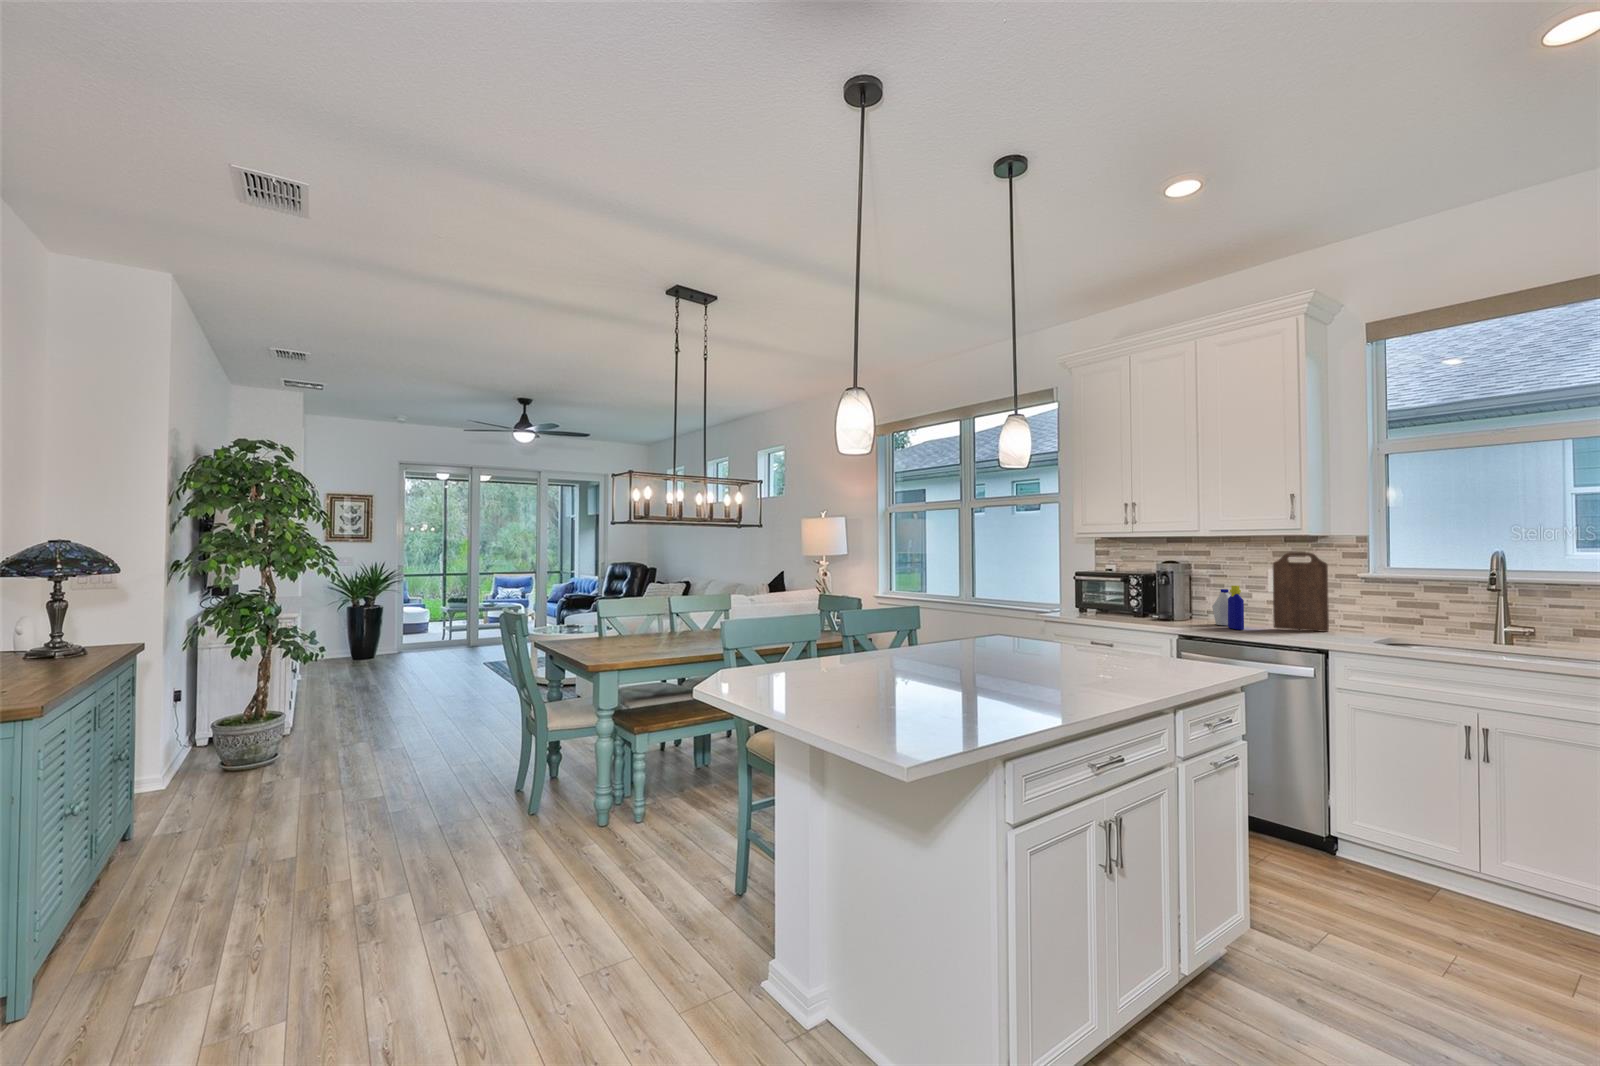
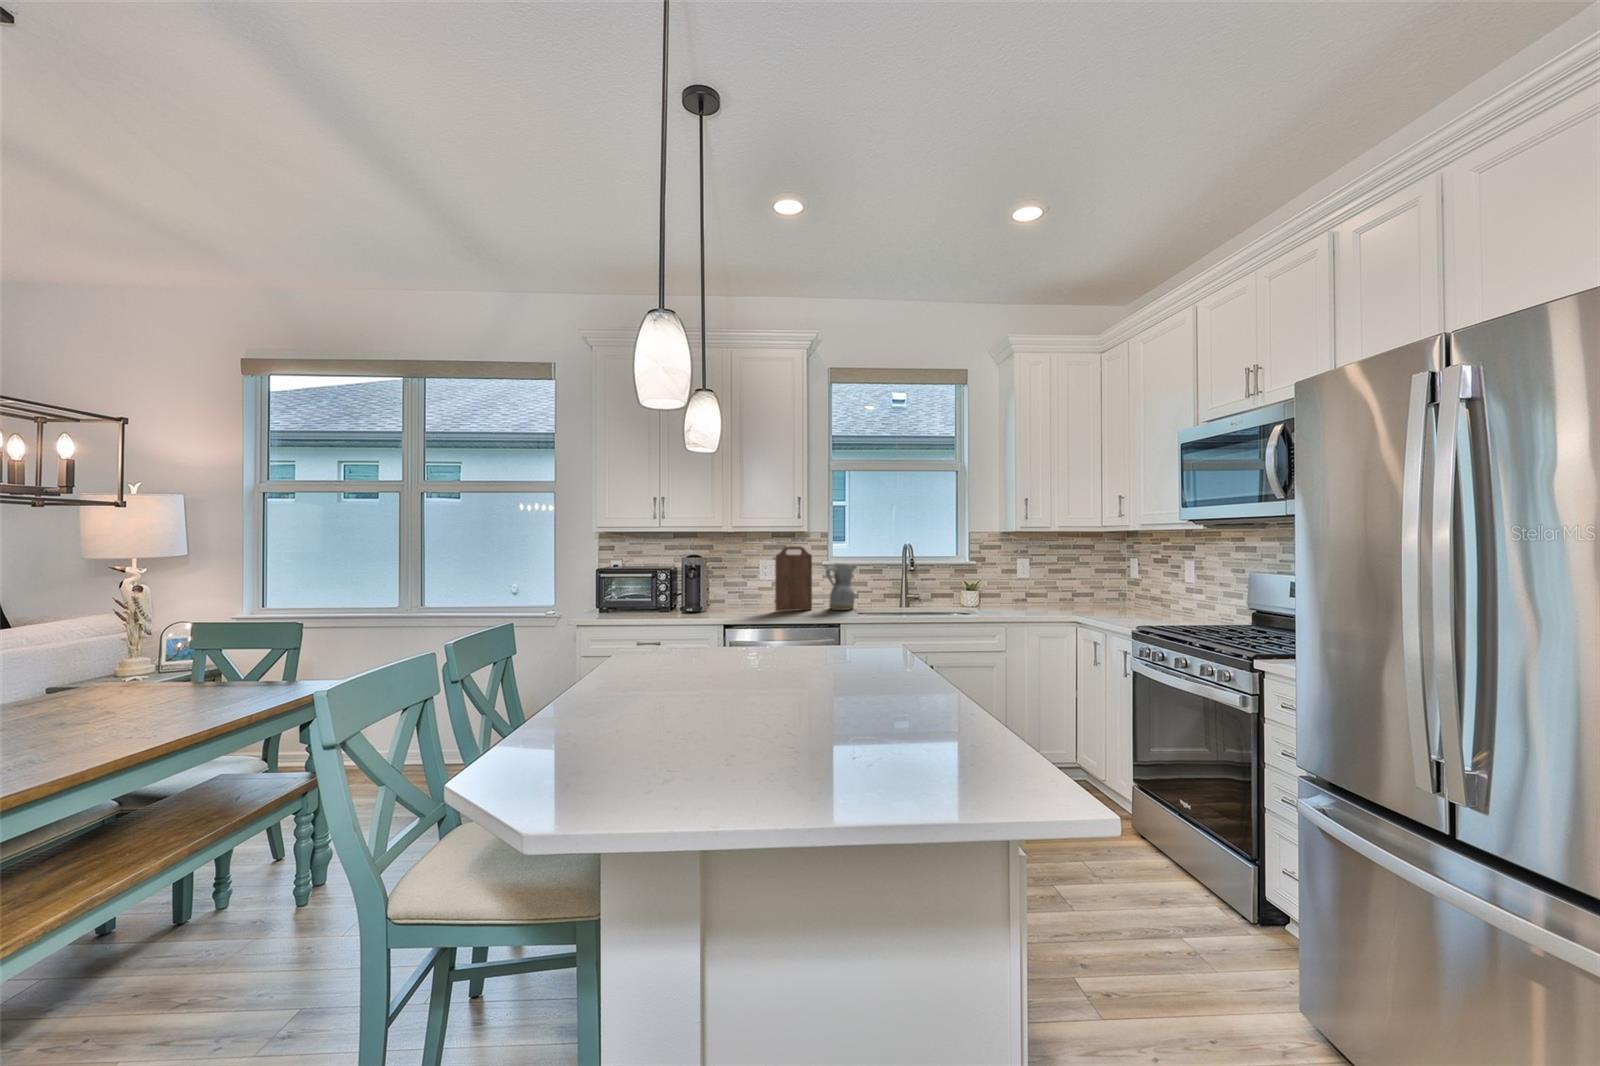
ceramic pitcher: none [1344,575,1397,636] -> present [826,563,855,610]
bottle: present [1212,586,1244,630] -> none [725,577,759,615]

